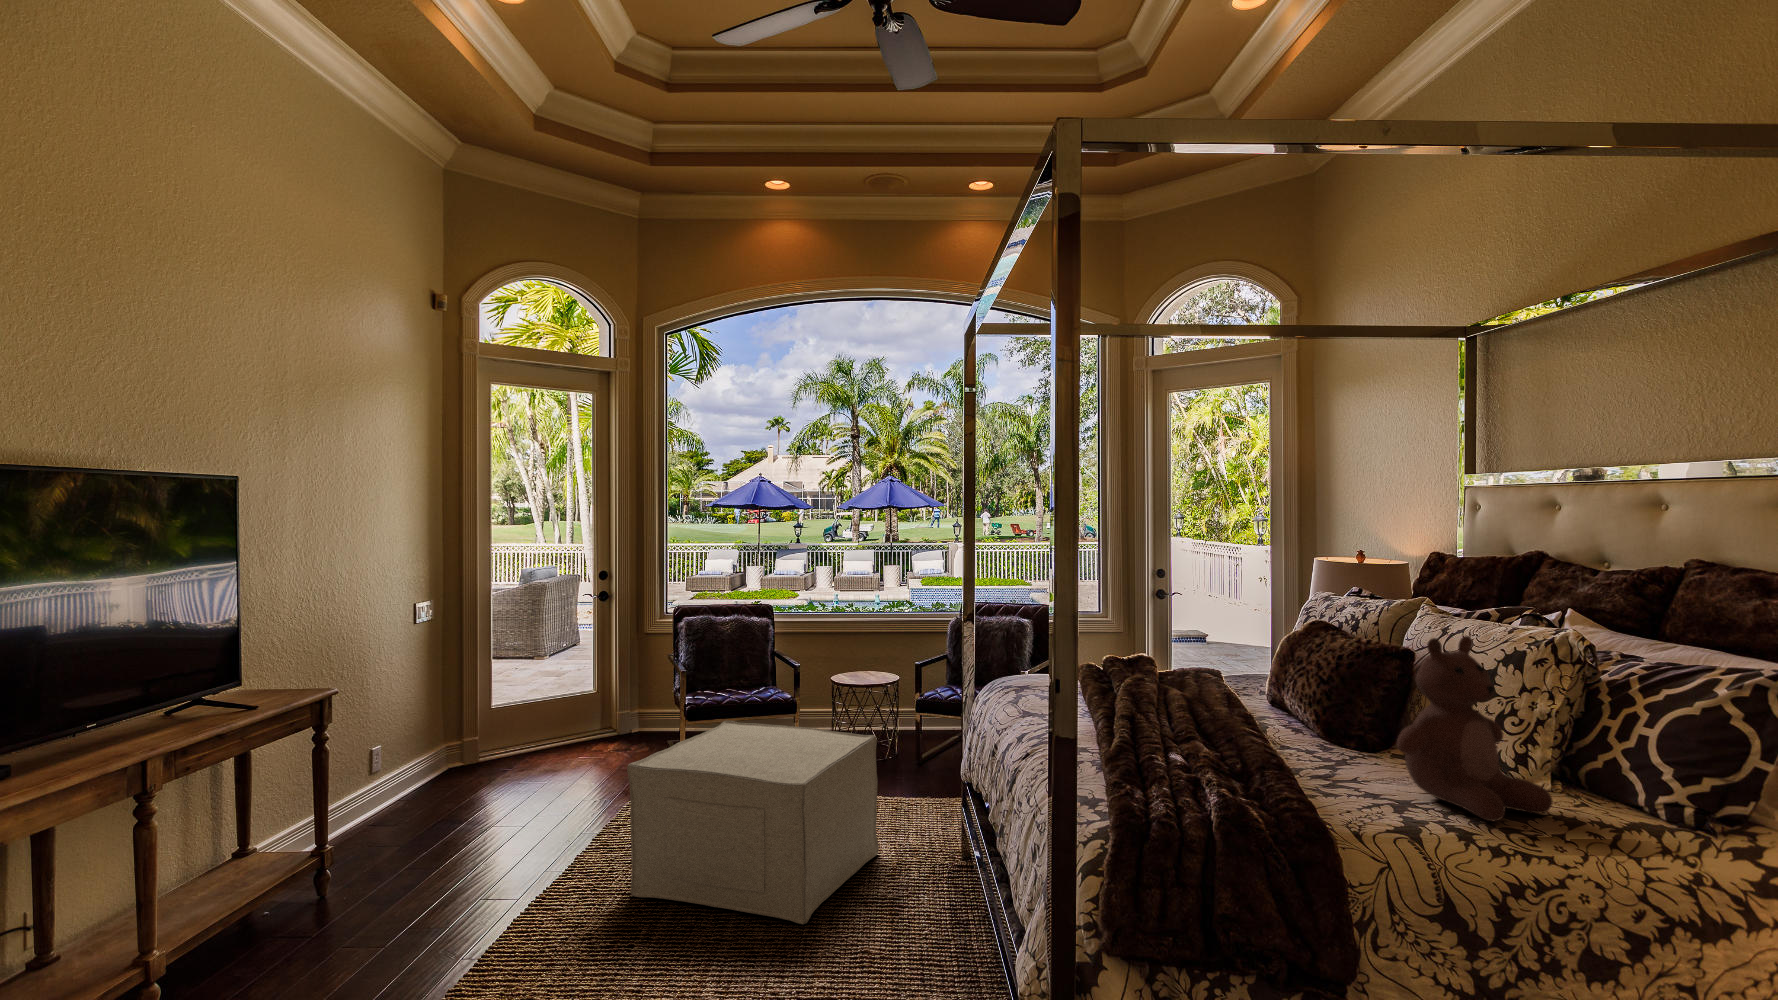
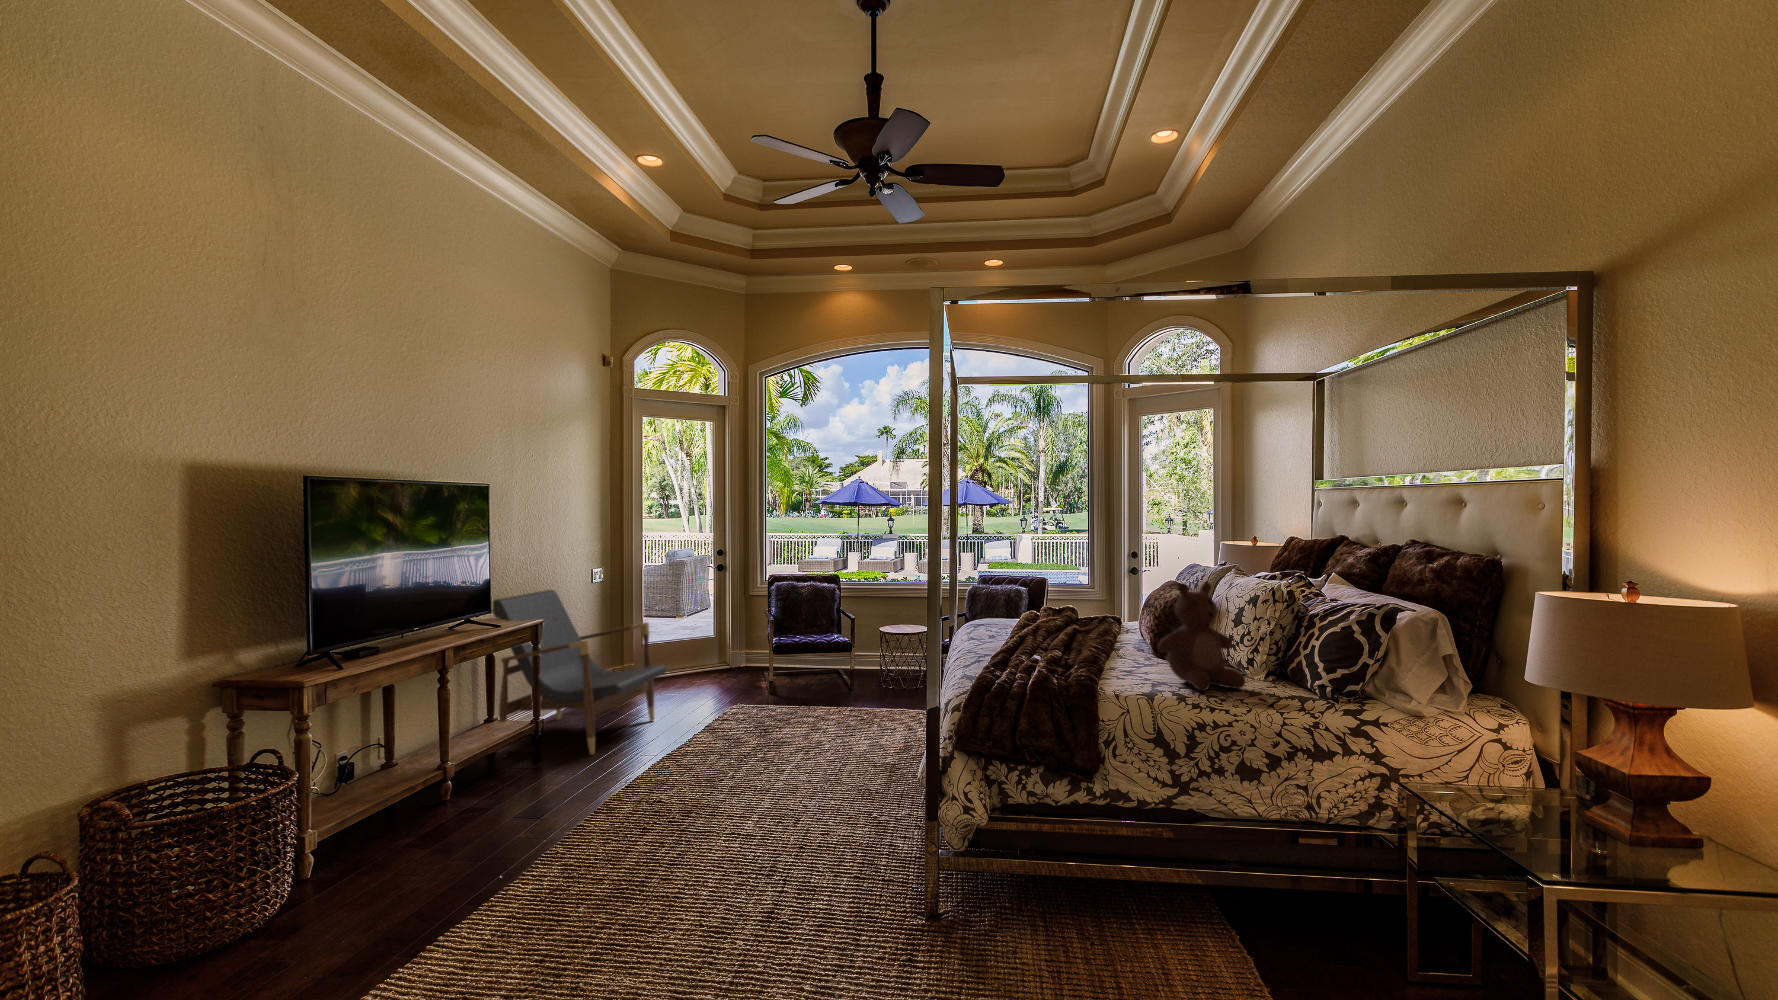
lounge chair: none [244,640,531,905] -> present [492,590,667,755]
ottoman: present [627,721,879,924] -> none [724,649,894,774]

